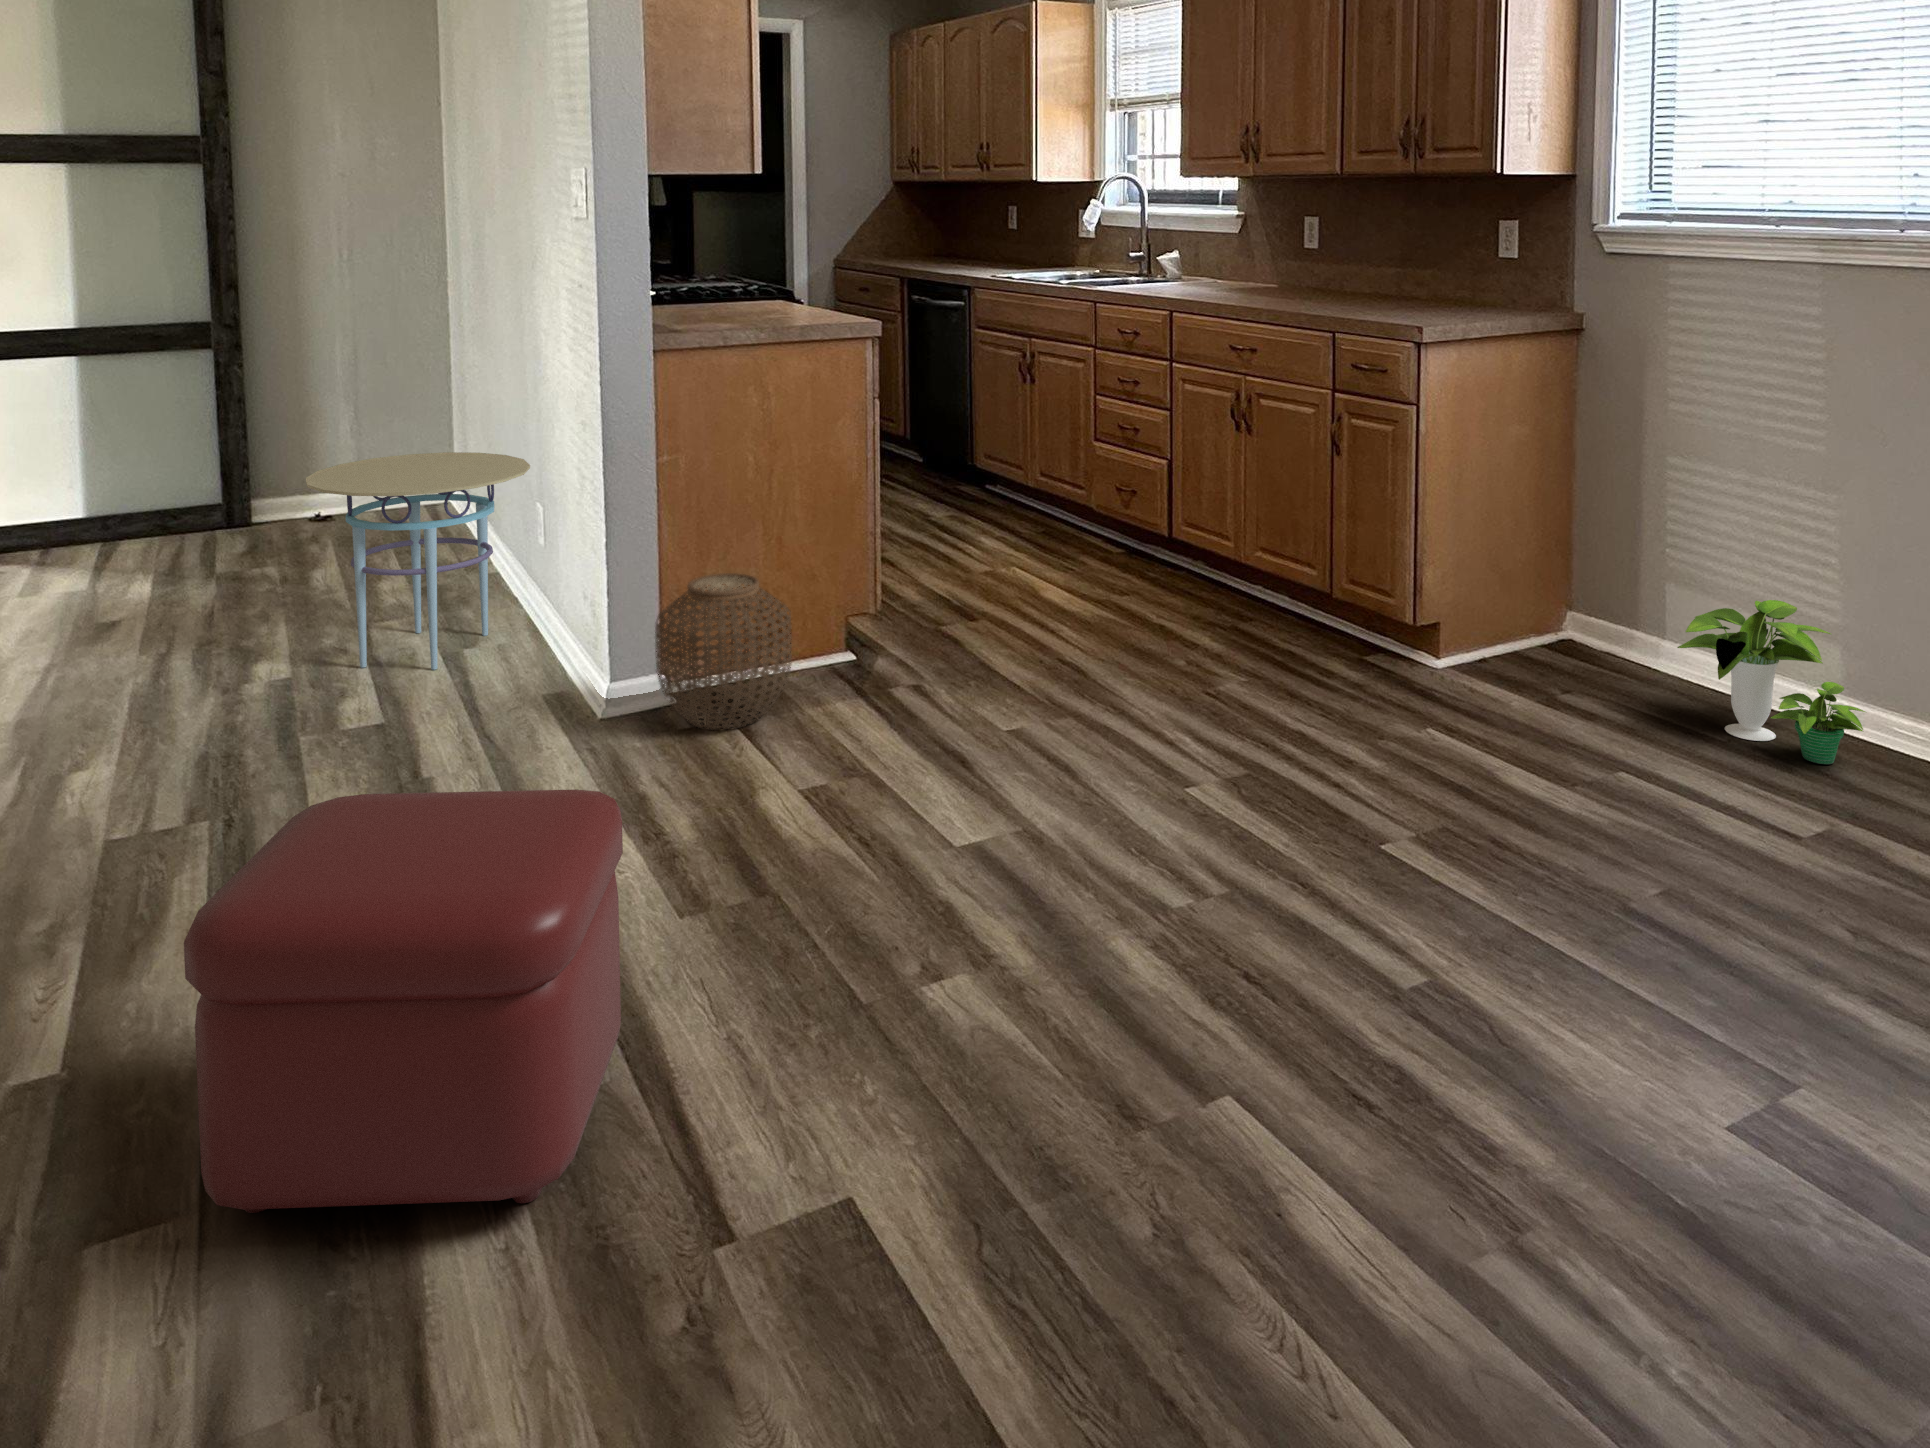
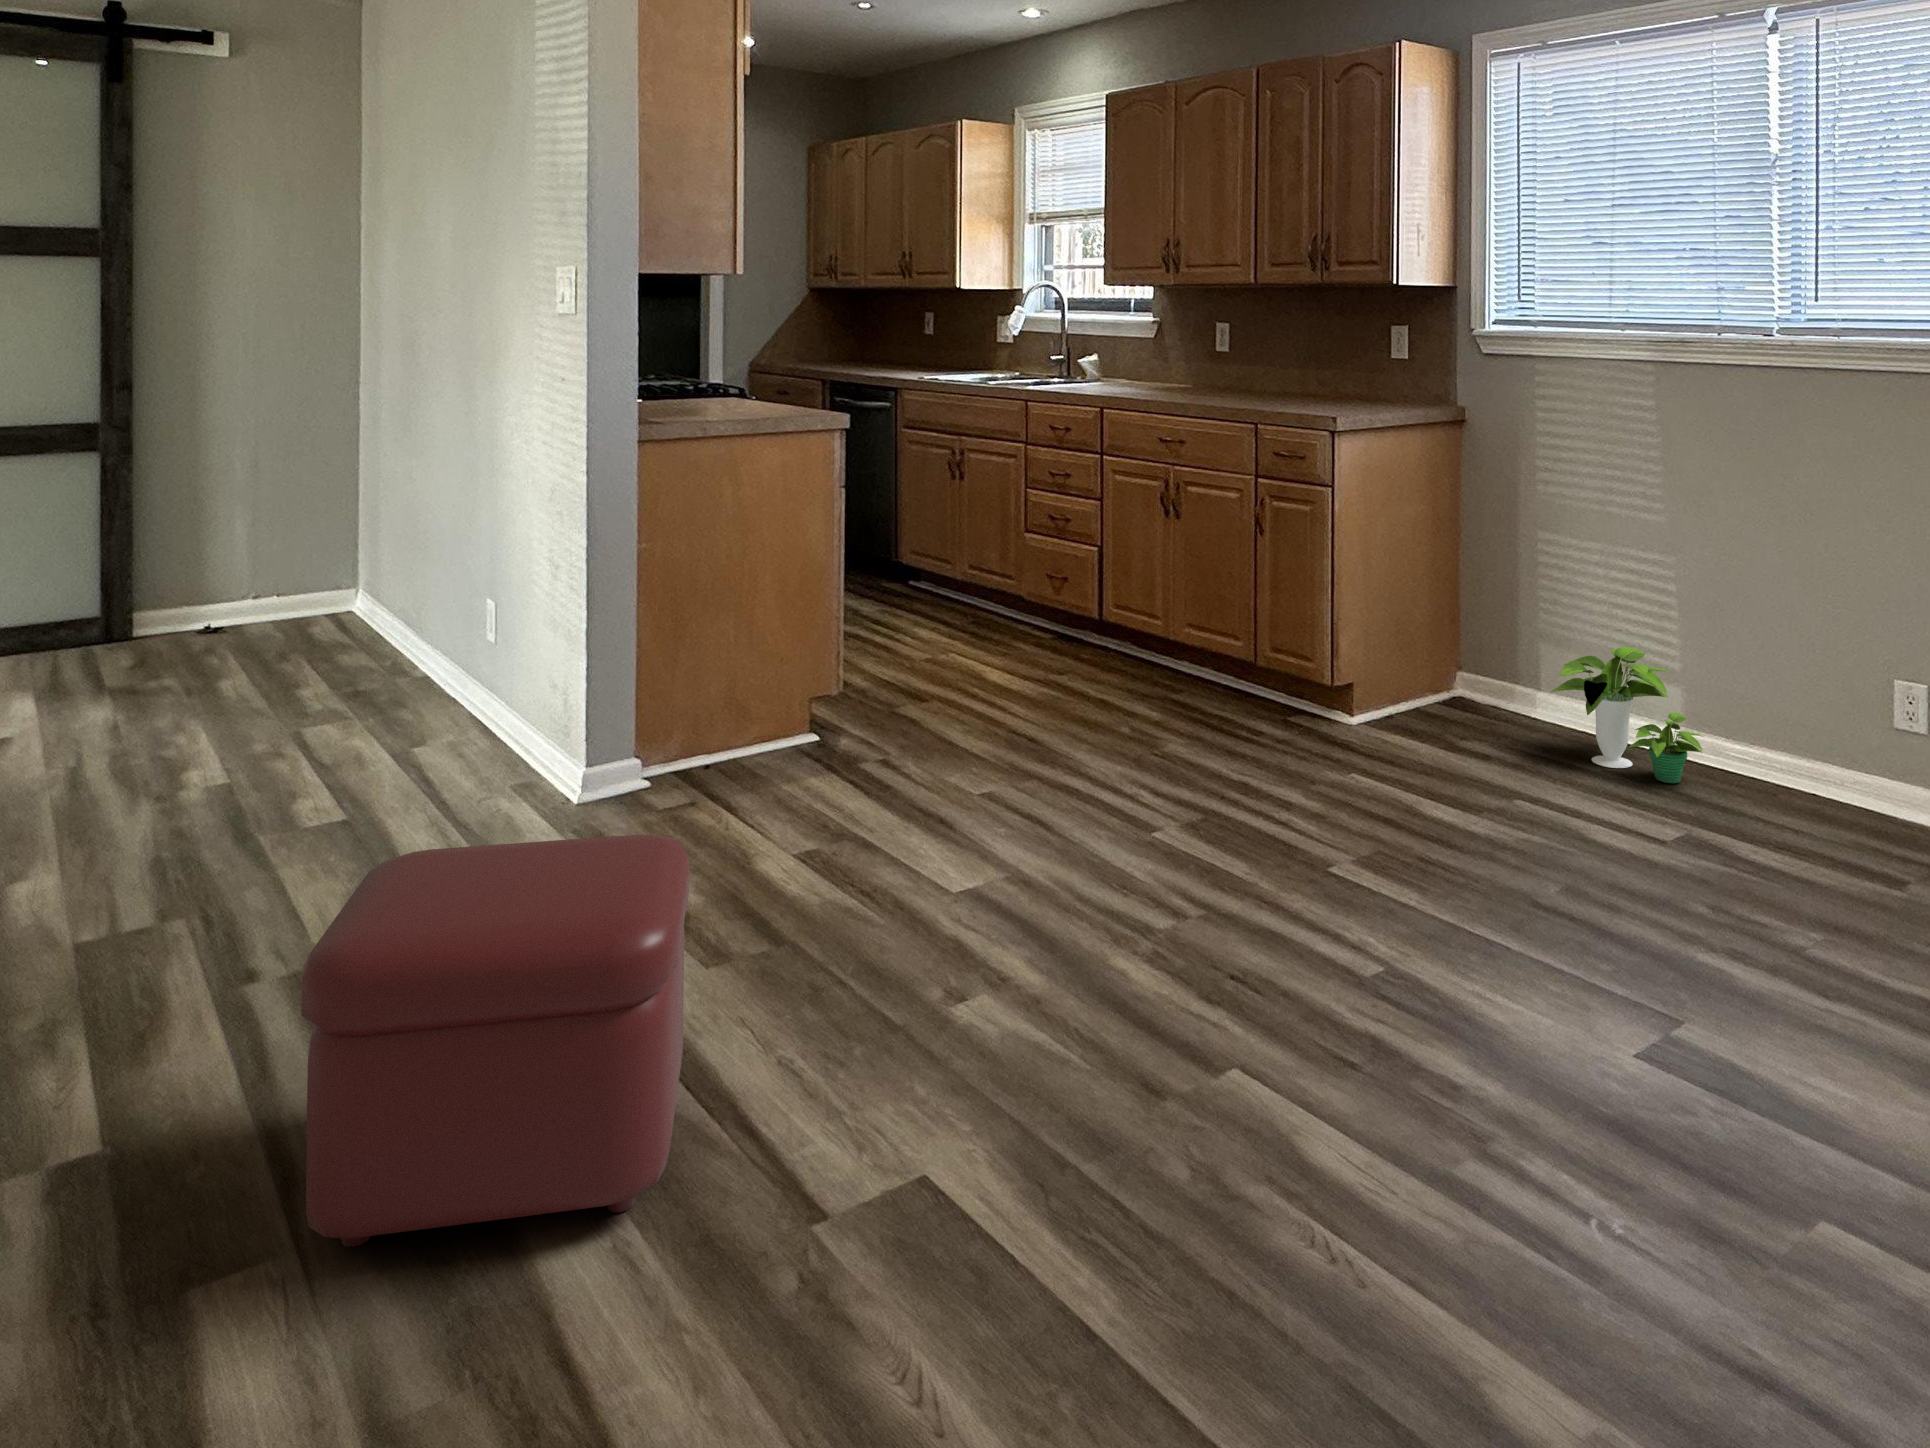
side table: present [306,452,530,670] -> none [257,549,490,768]
woven basket: present [655,573,792,730] -> none [637,655,770,806]

